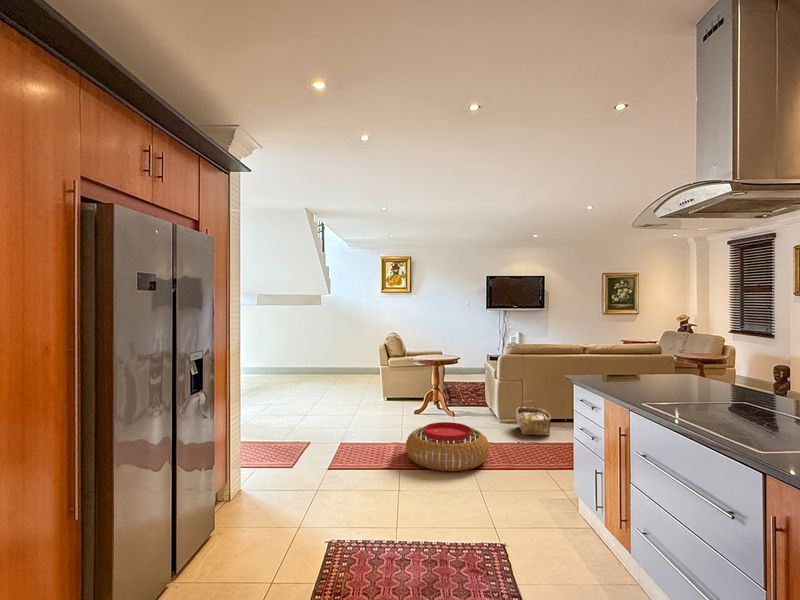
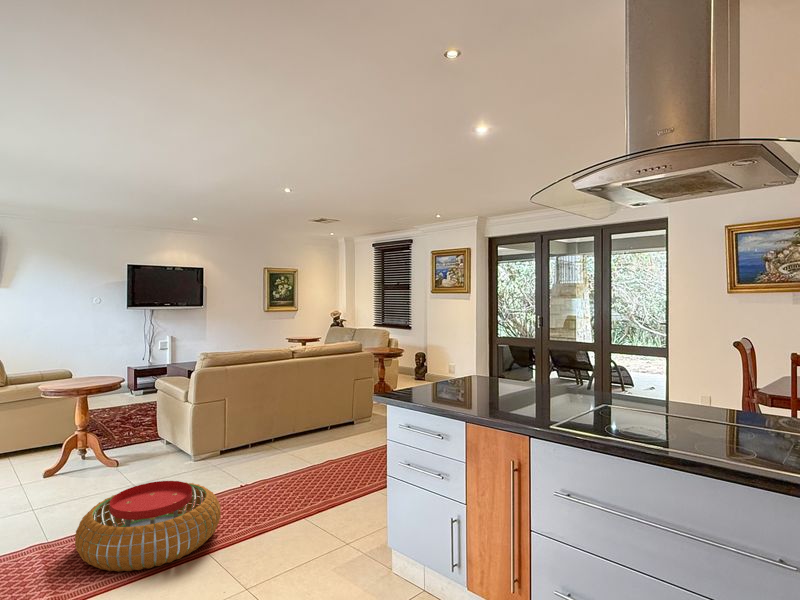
woven basket: present [516,401,551,435] -> none [220,424,268,470]

